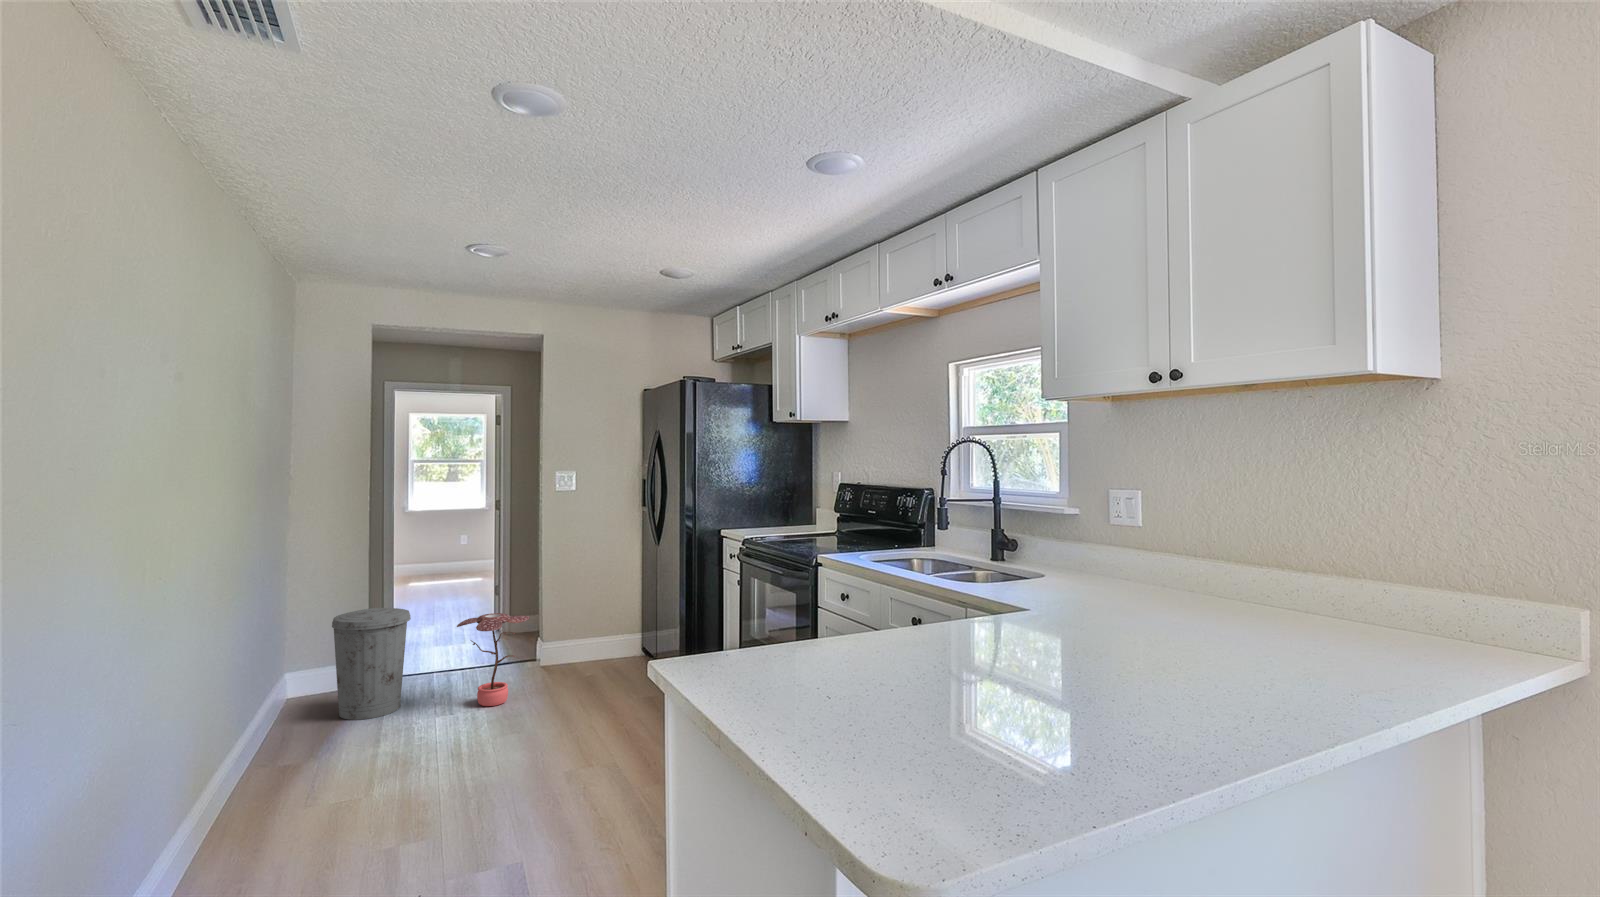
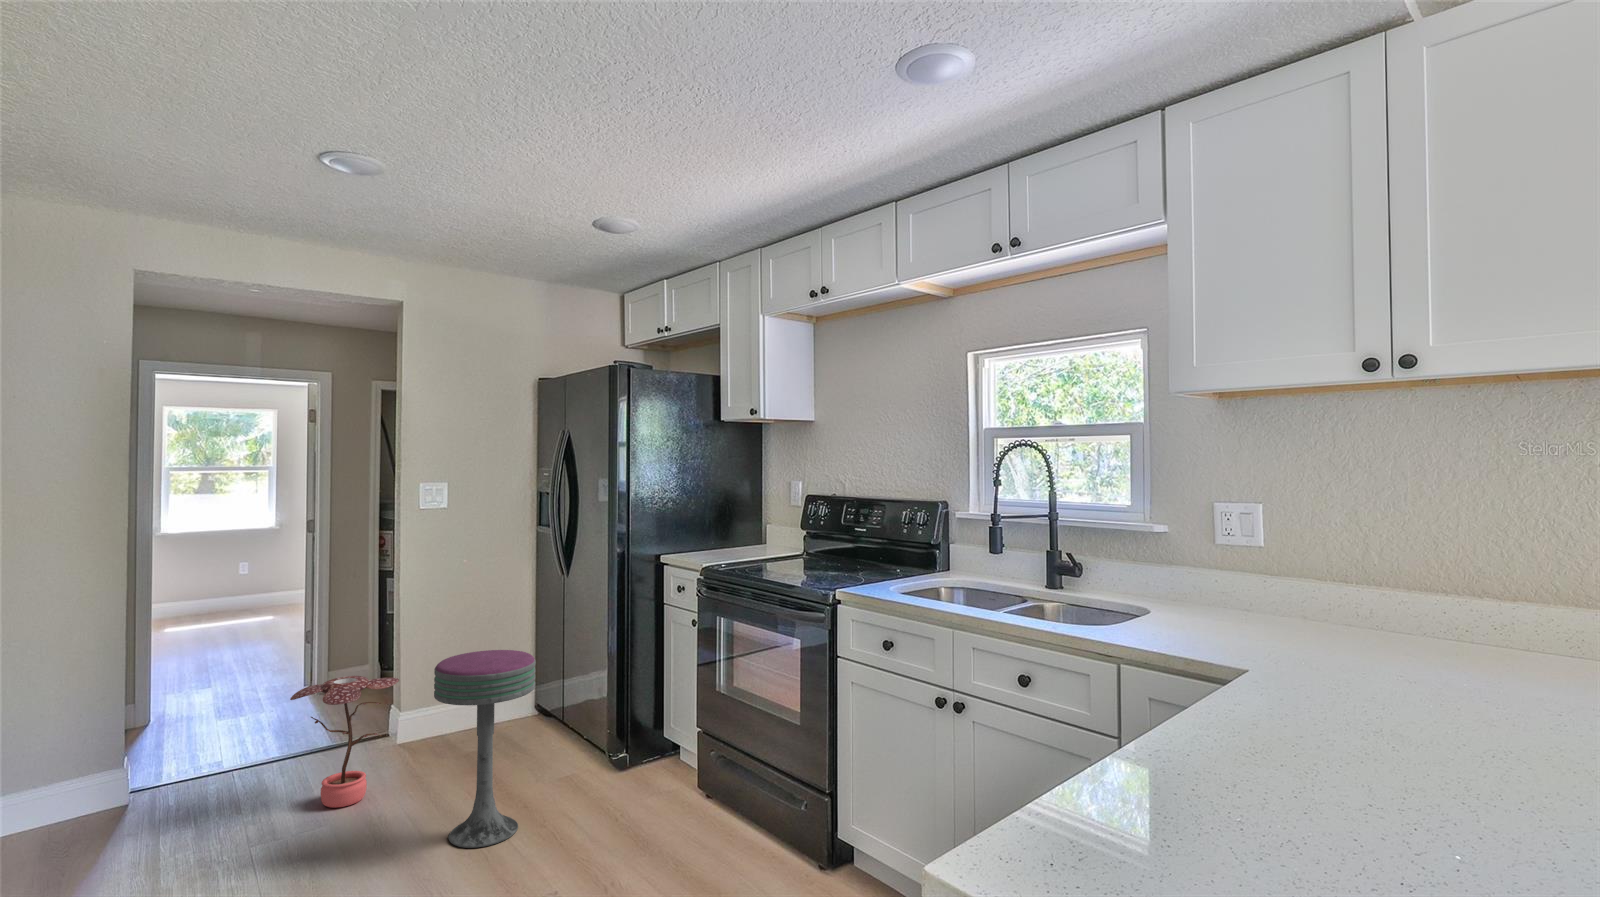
bar stool: none [543,597,615,738] -> present [434,650,536,848]
trash can: present [332,608,411,720] -> none [88,678,216,849]

